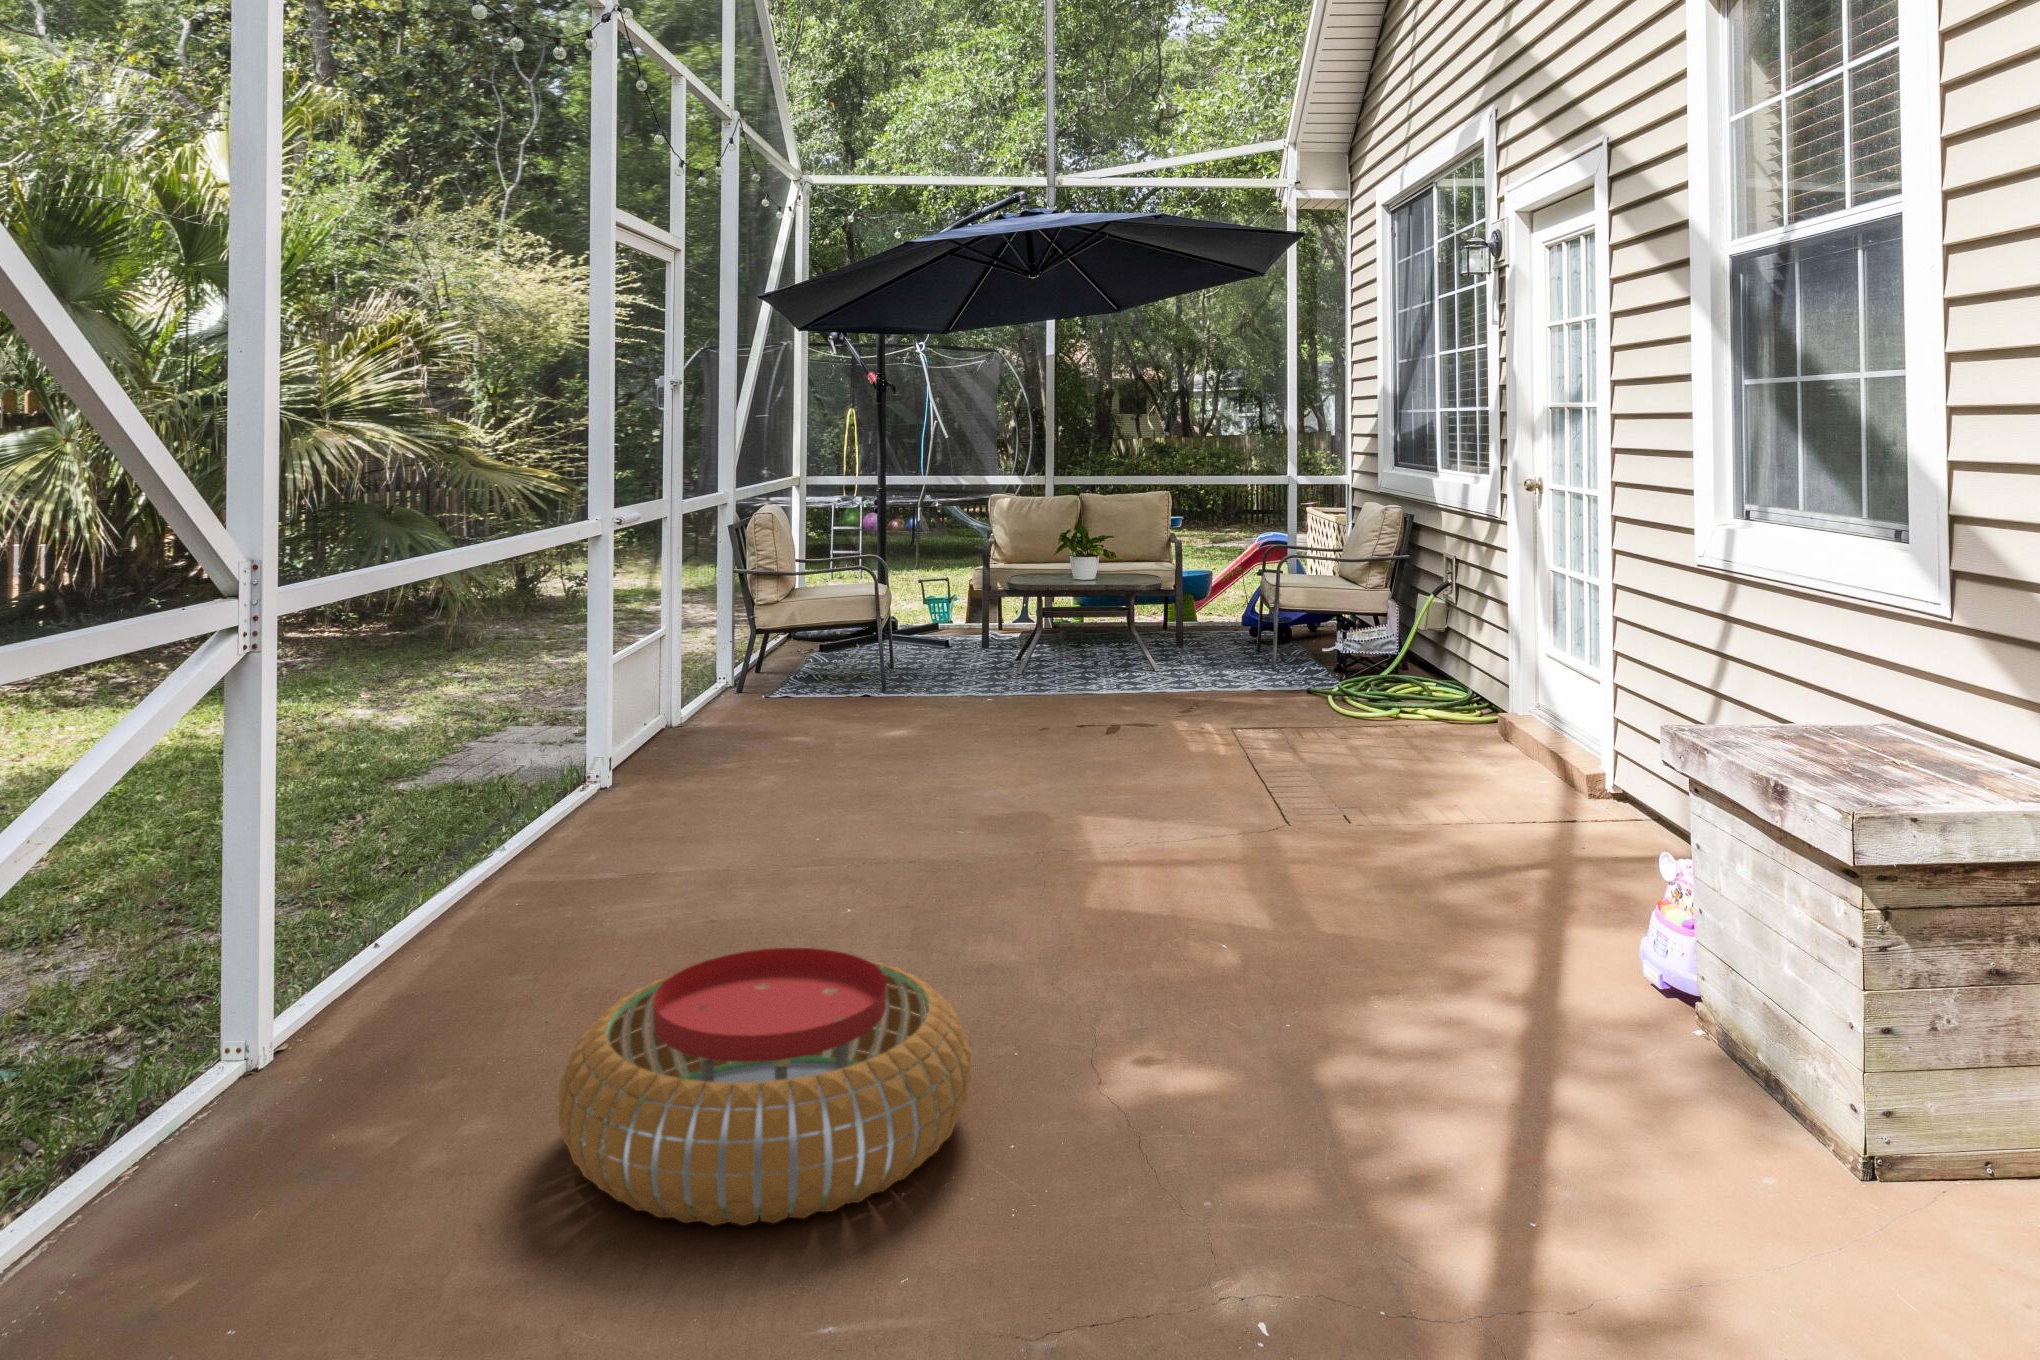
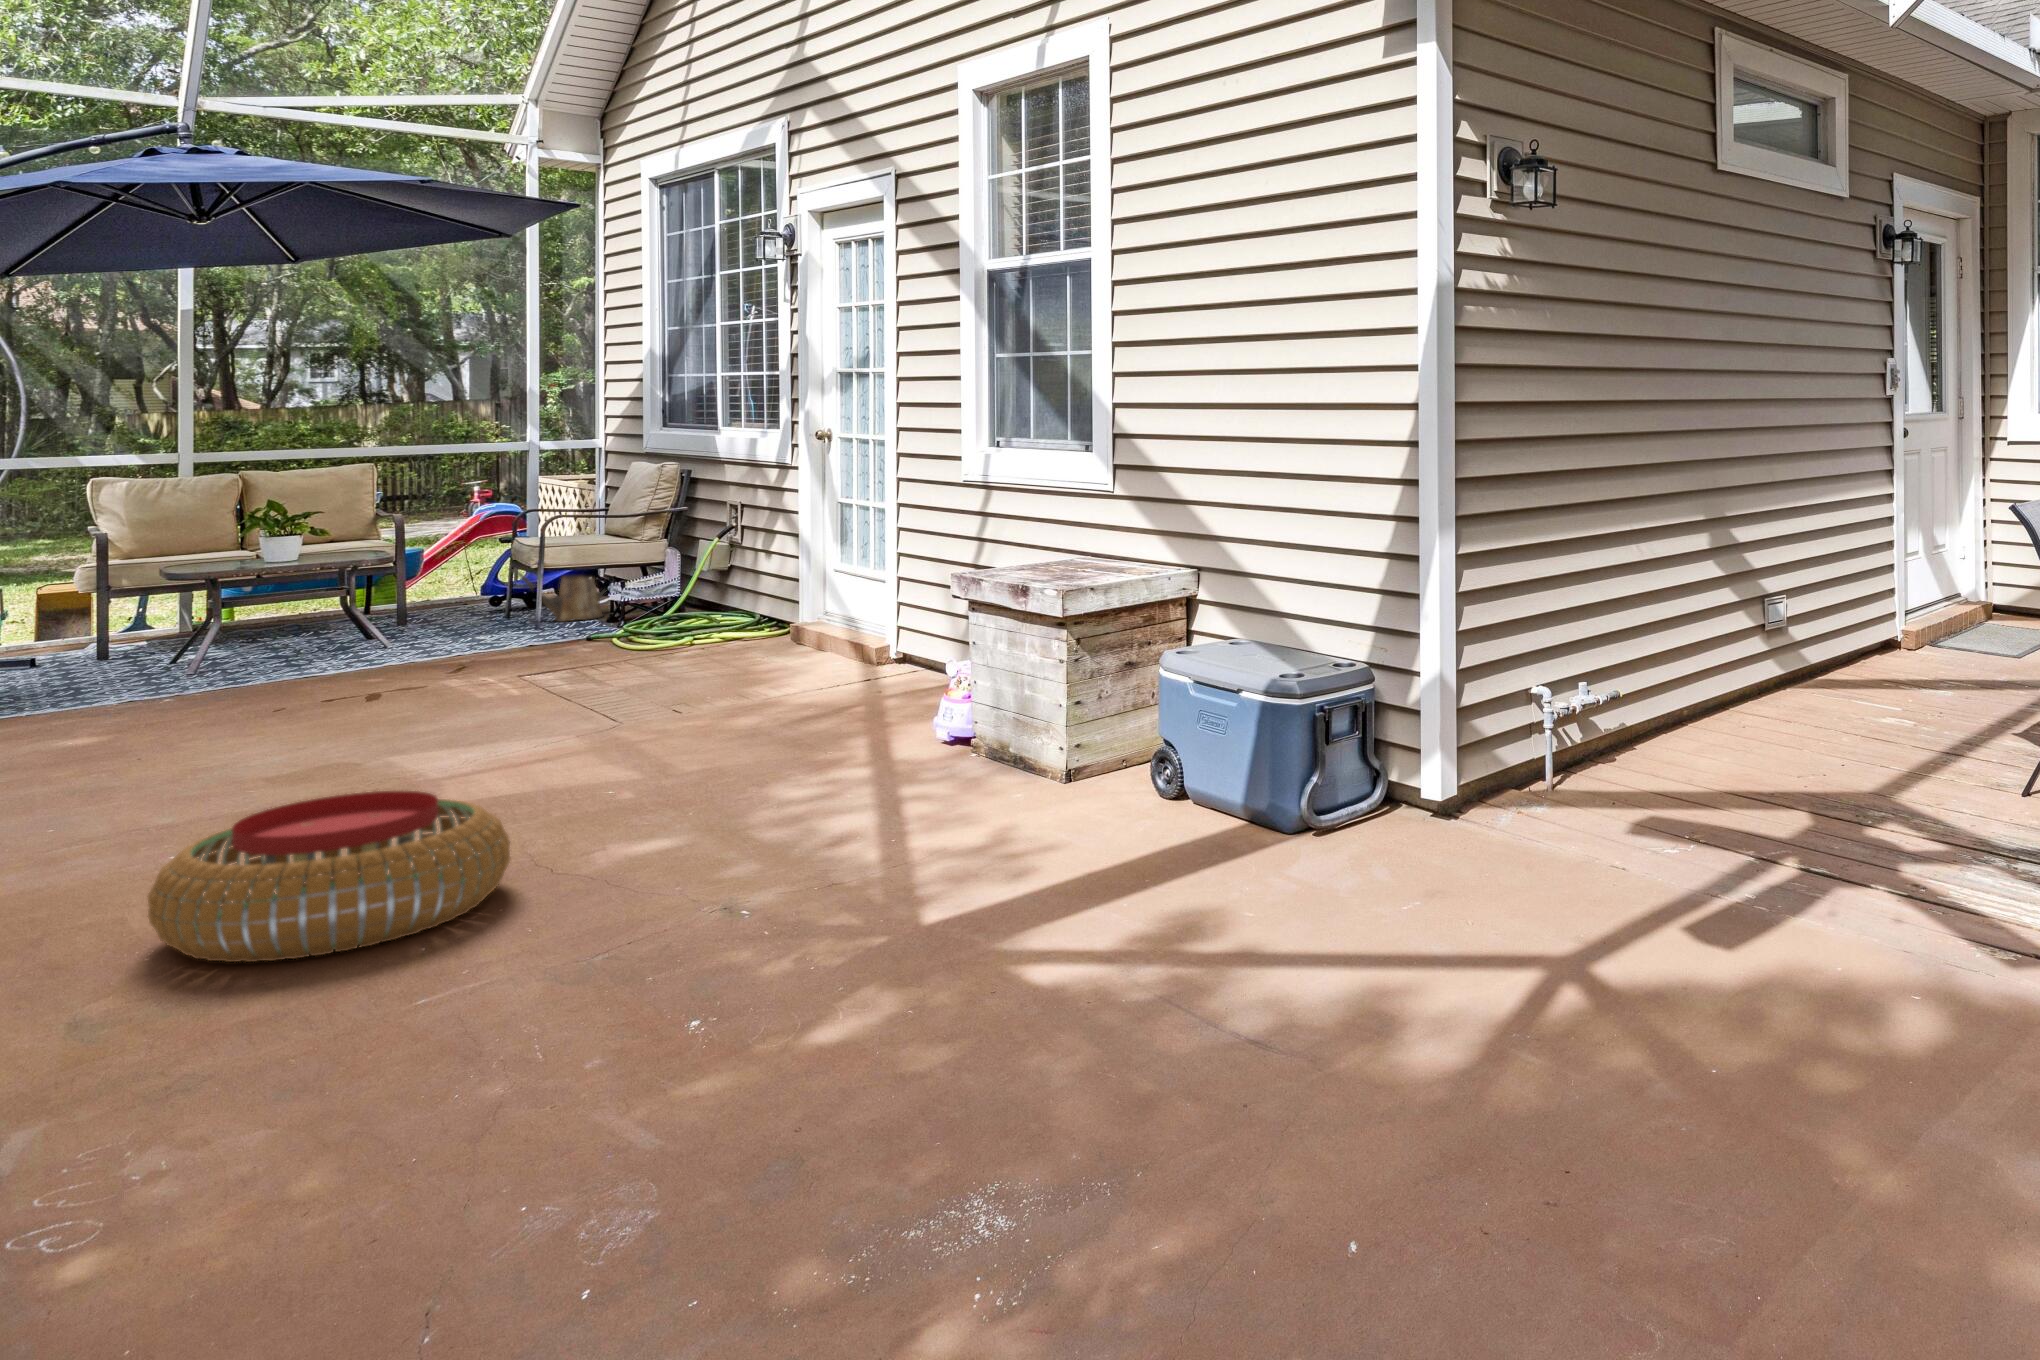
watering can: none [1246,608,1342,668] -> present [512,570,606,622]

